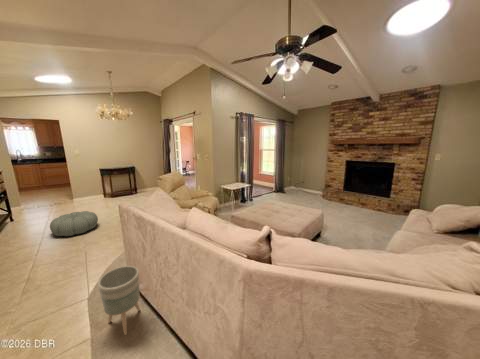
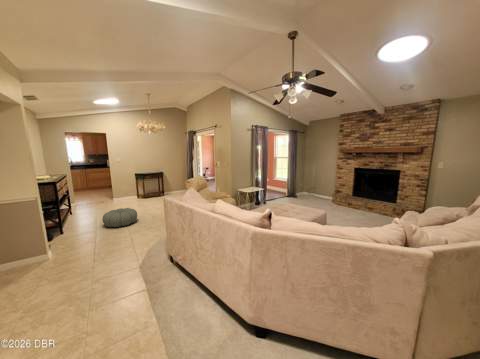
planter: present [98,266,140,335] -> none [153,244,180,292]

